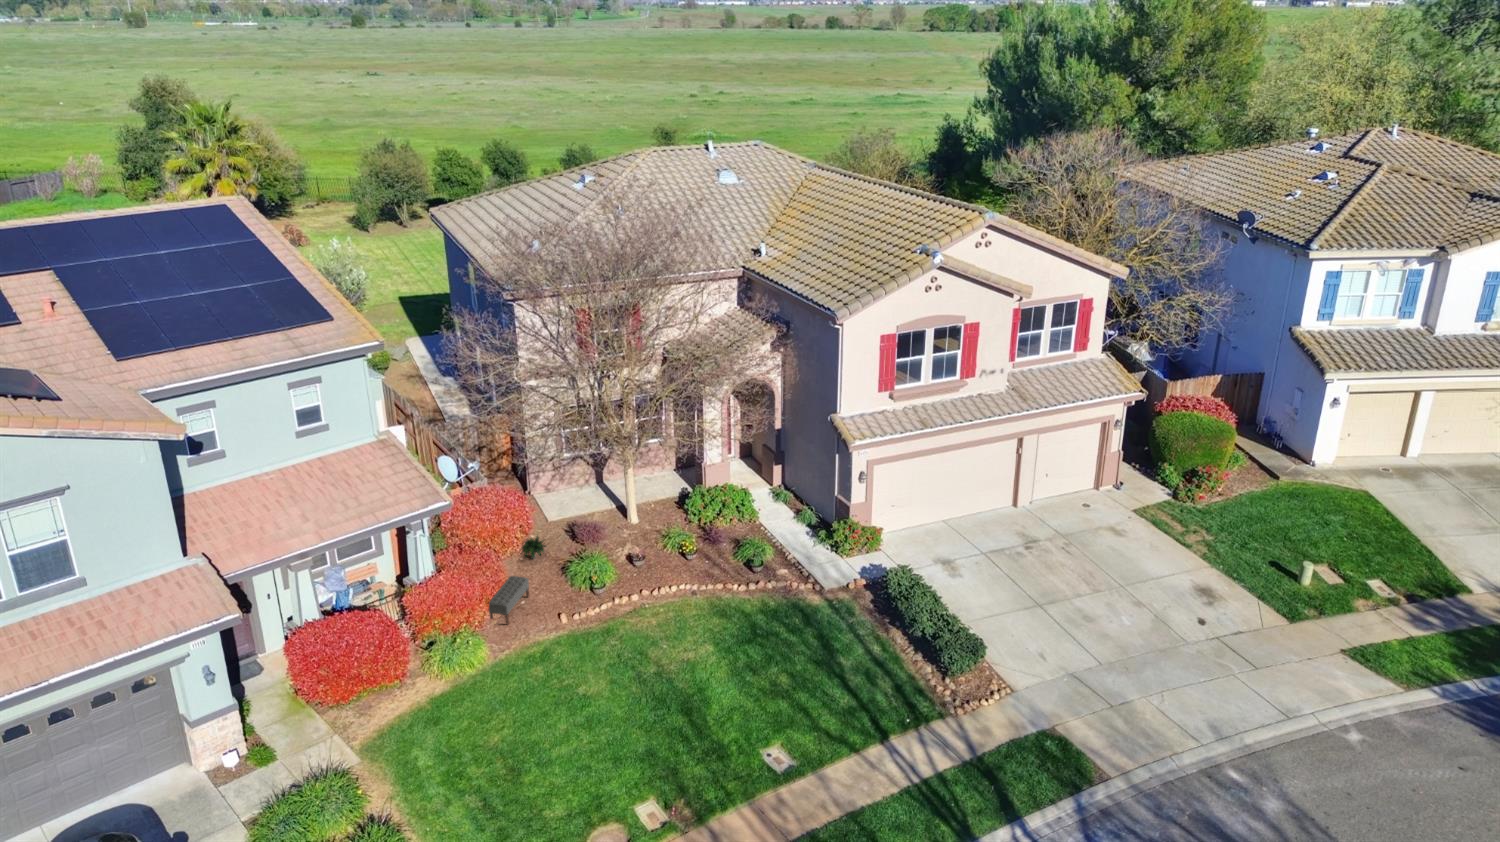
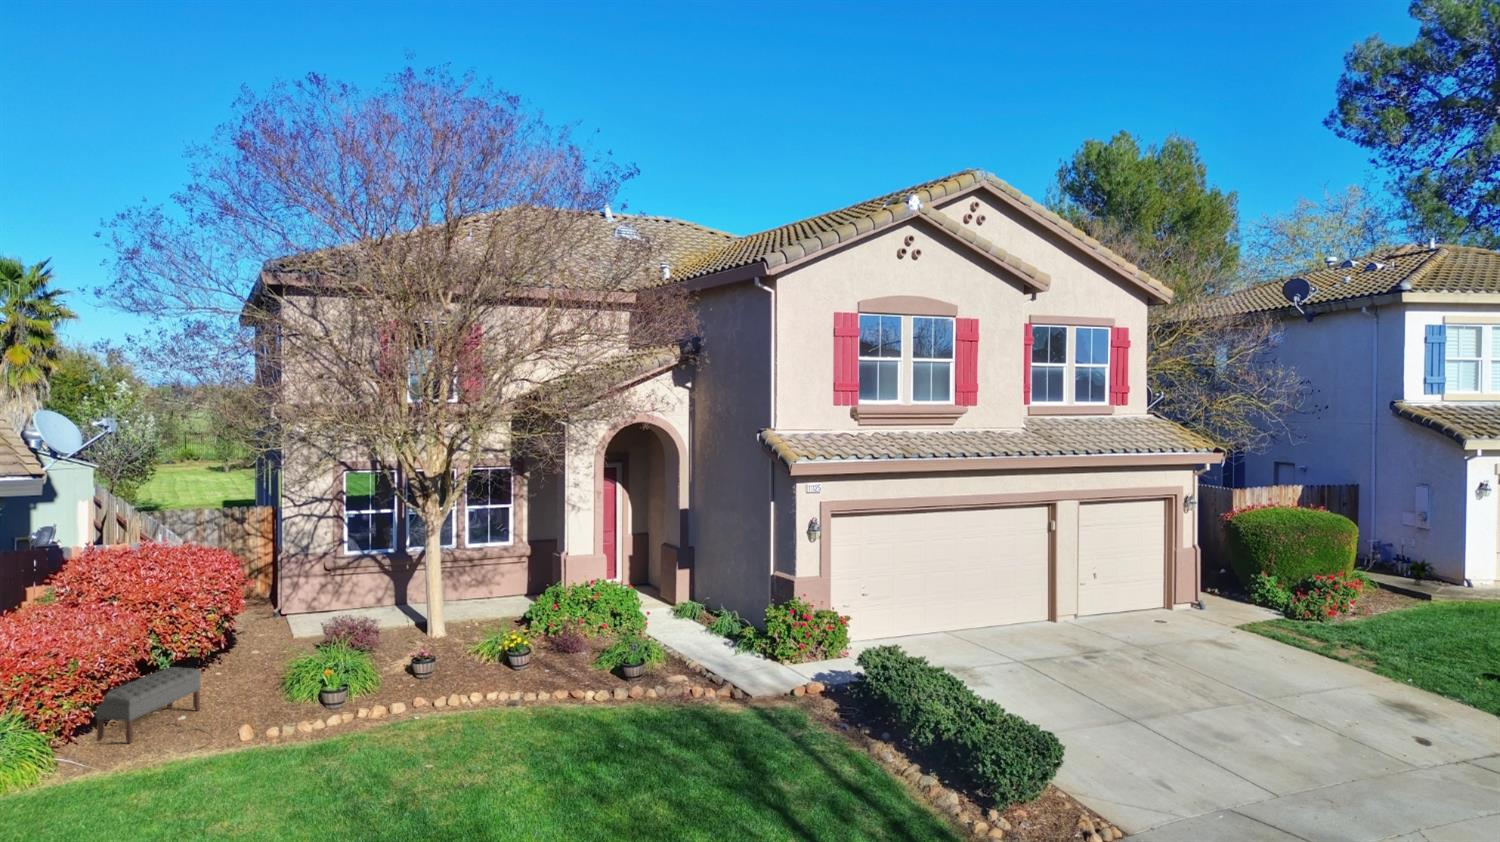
potted plant: present [521,536,546,559] -> present [1402,560,1435,585]

